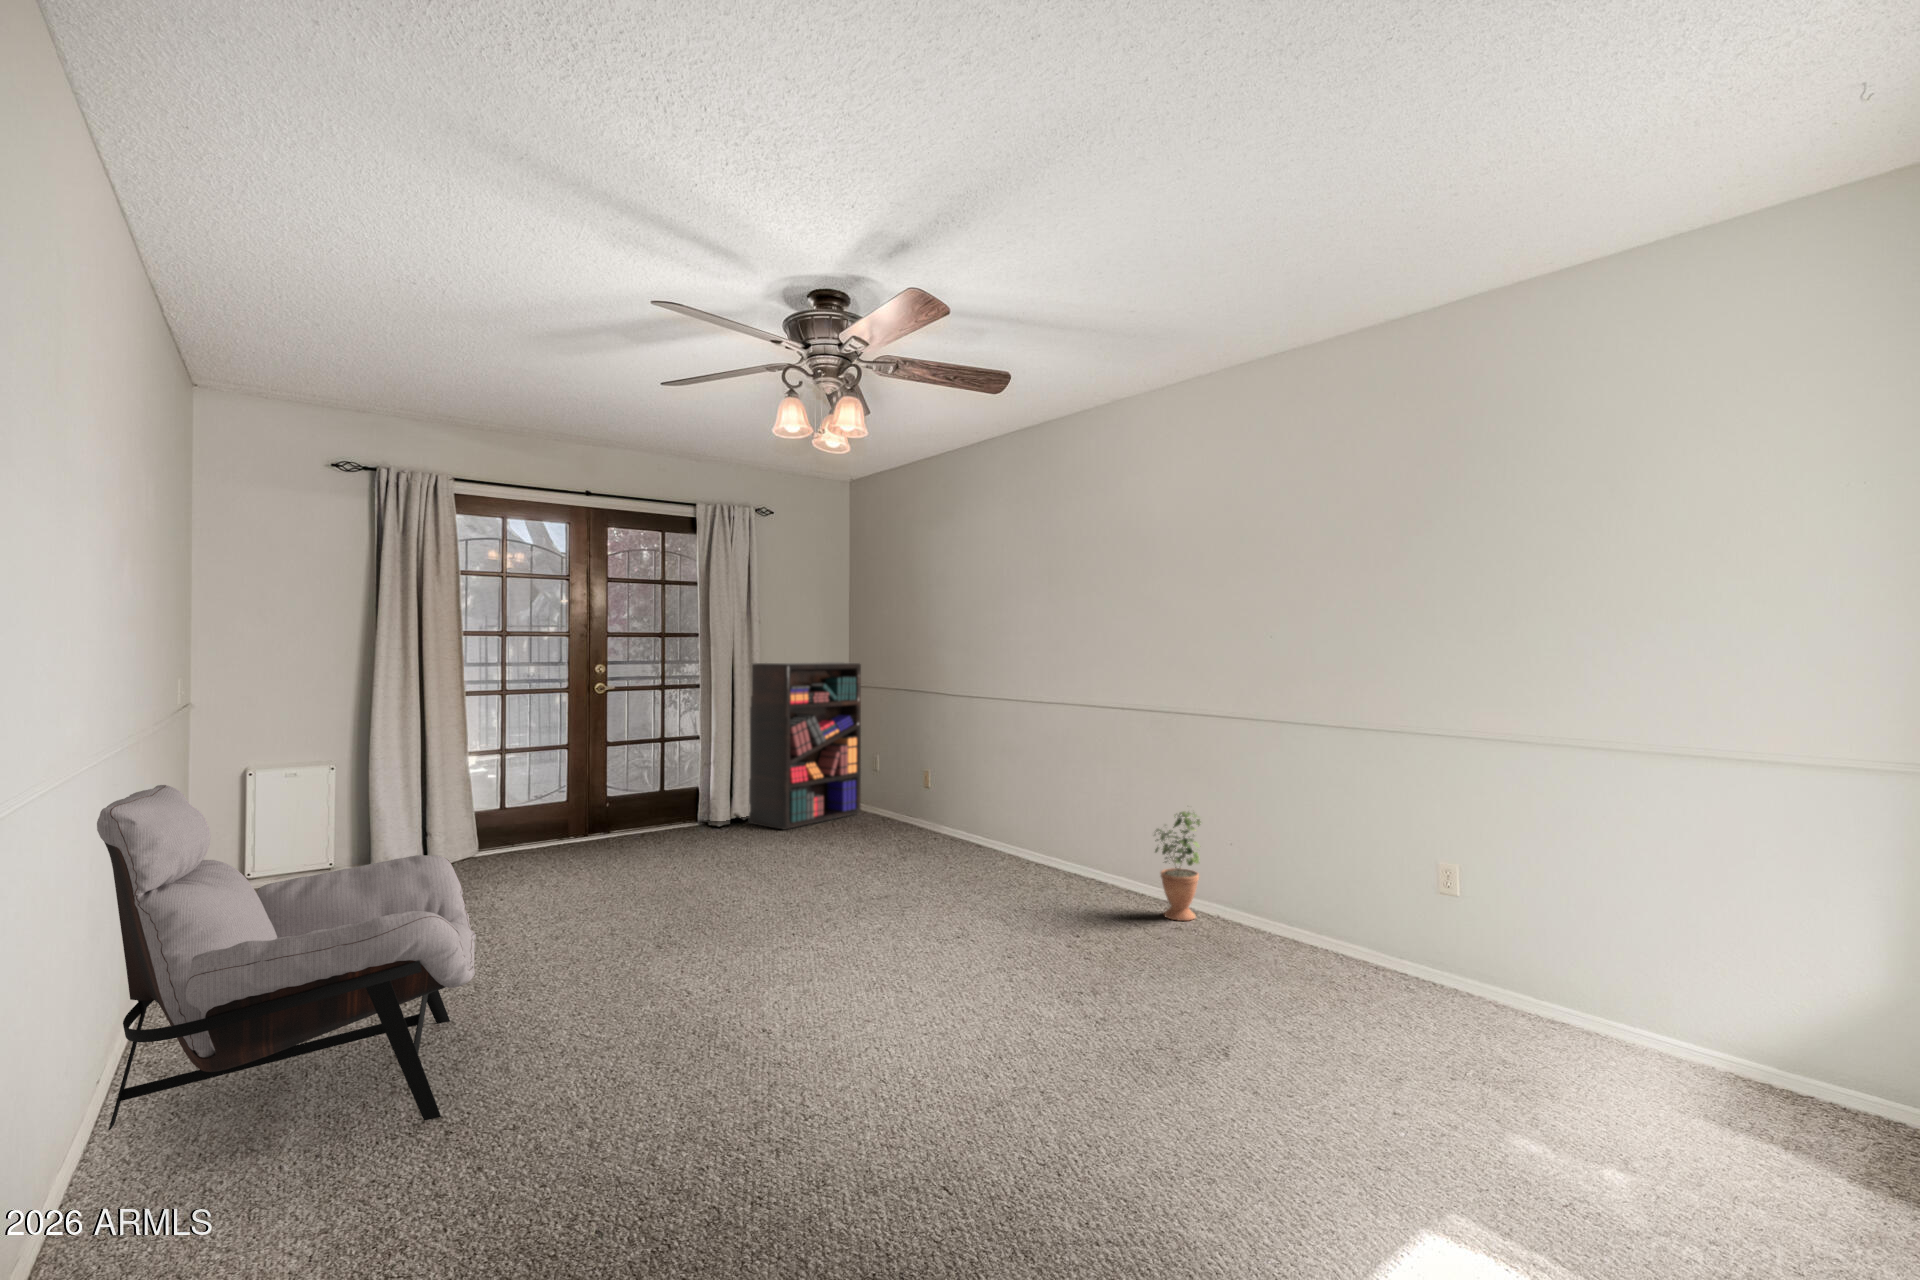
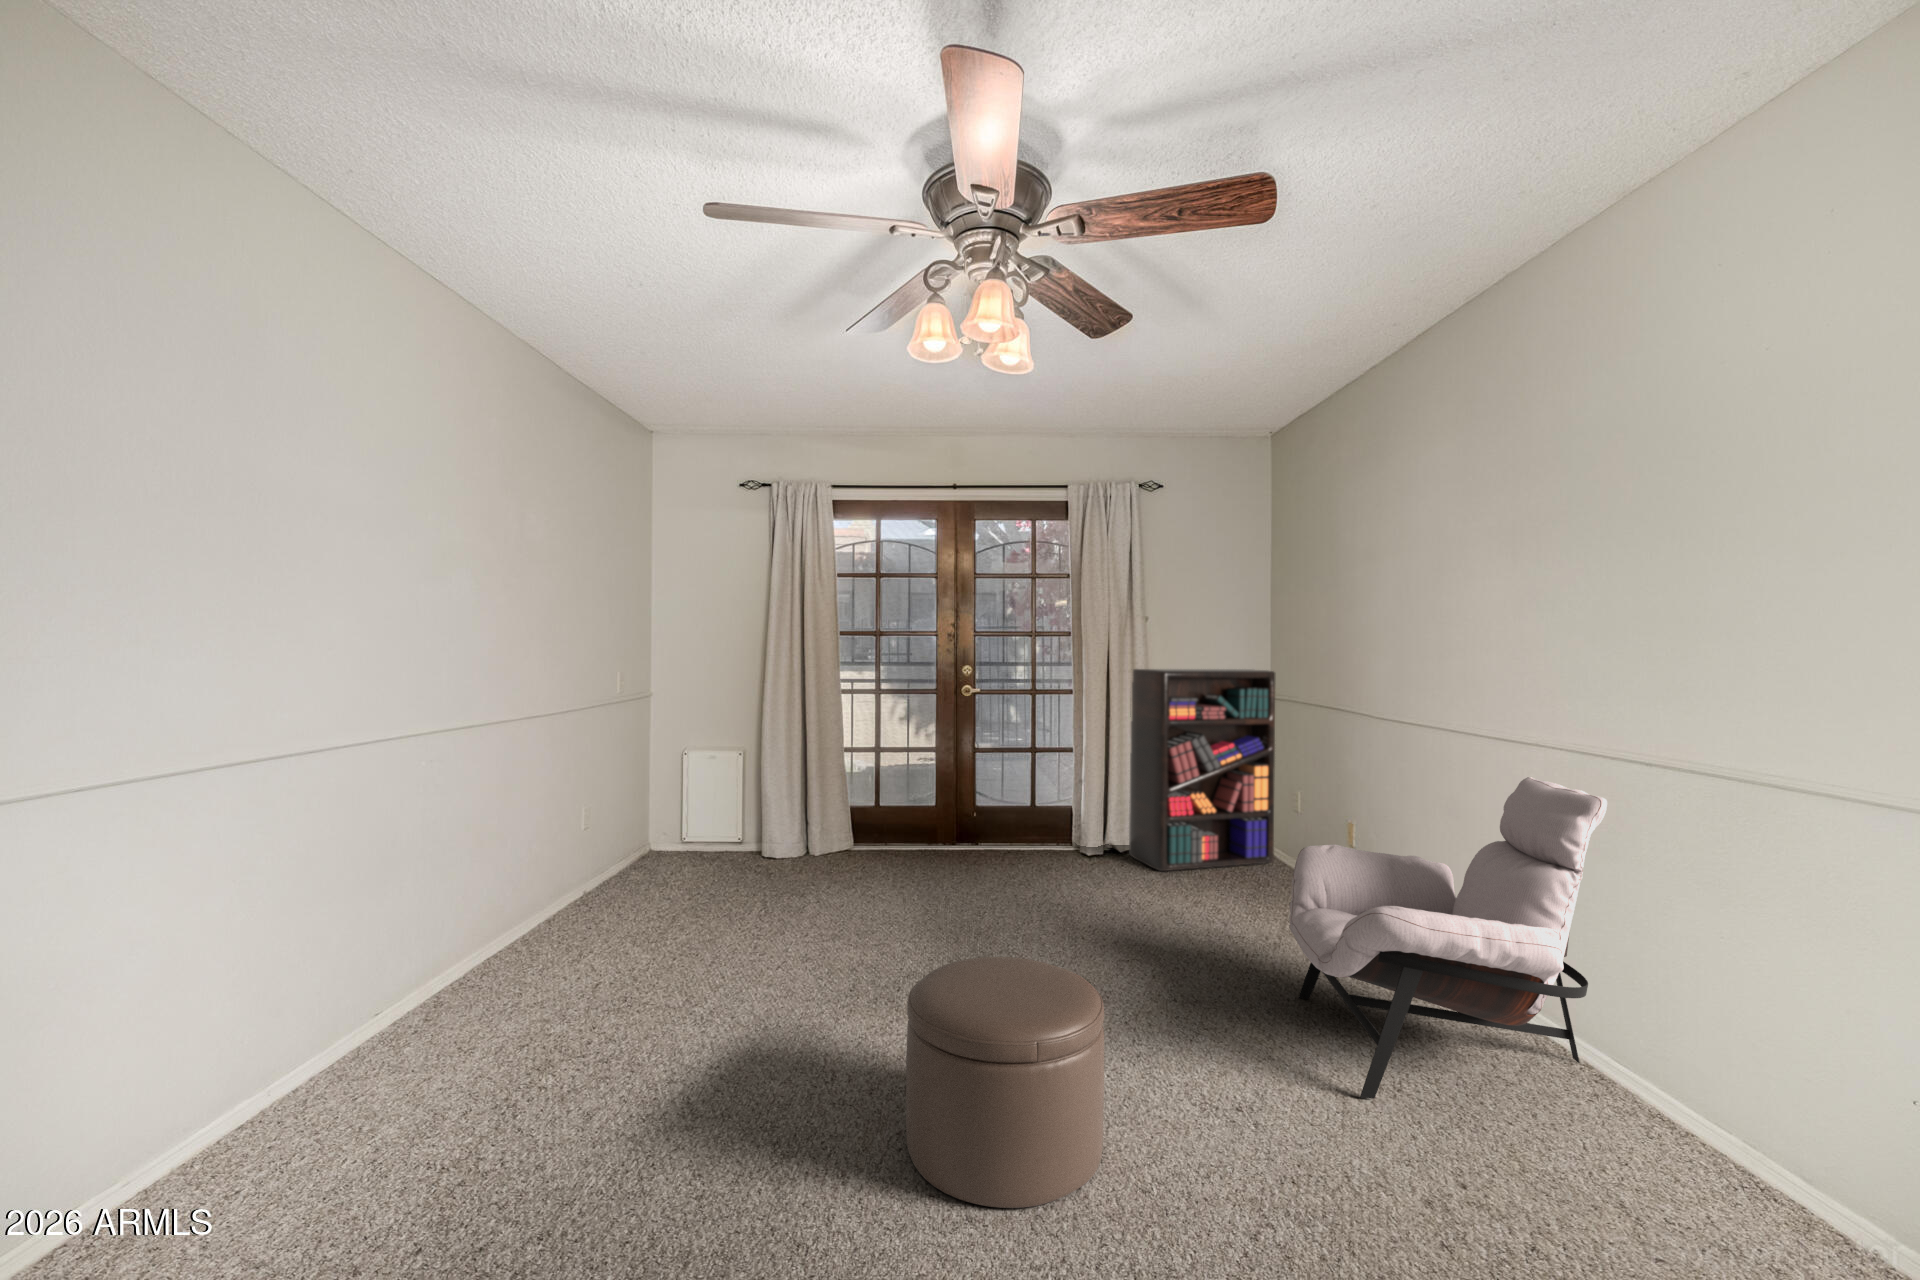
lounge chair: present [97,785,476,1130] -> present [1289,777,1607,1099]
potted plant: present [1155,812,1201,921] -> none [1685,996,1823,1242]
ottoman: none [763,860,899,1007] -> present [906,957,1104,1208]

